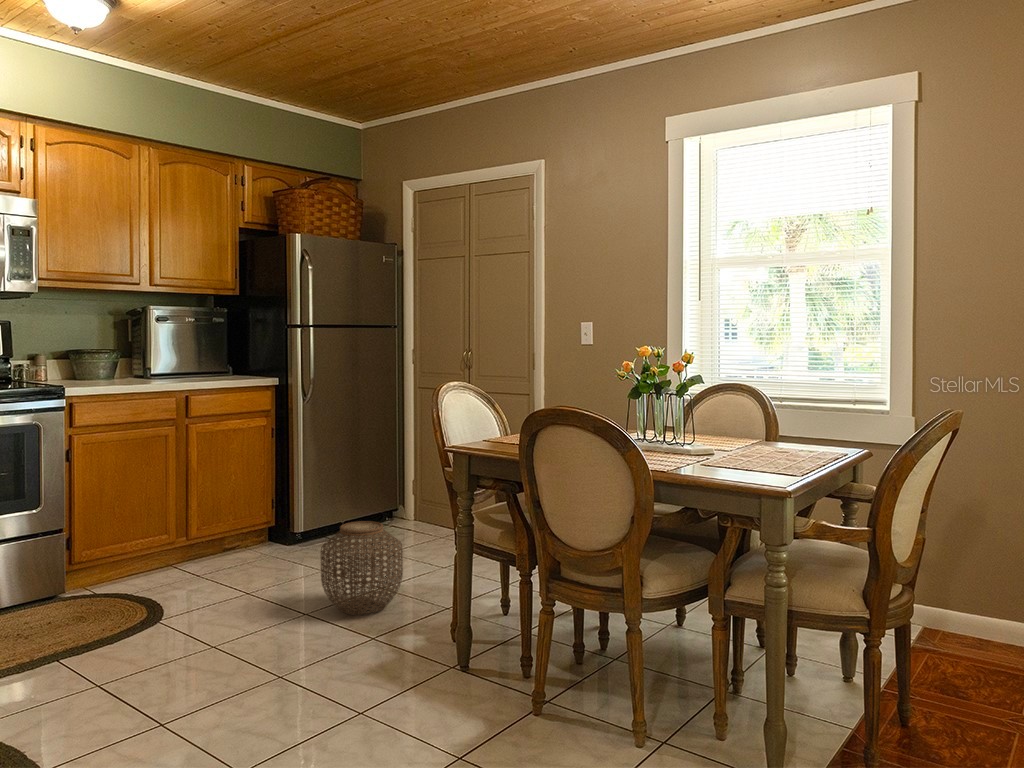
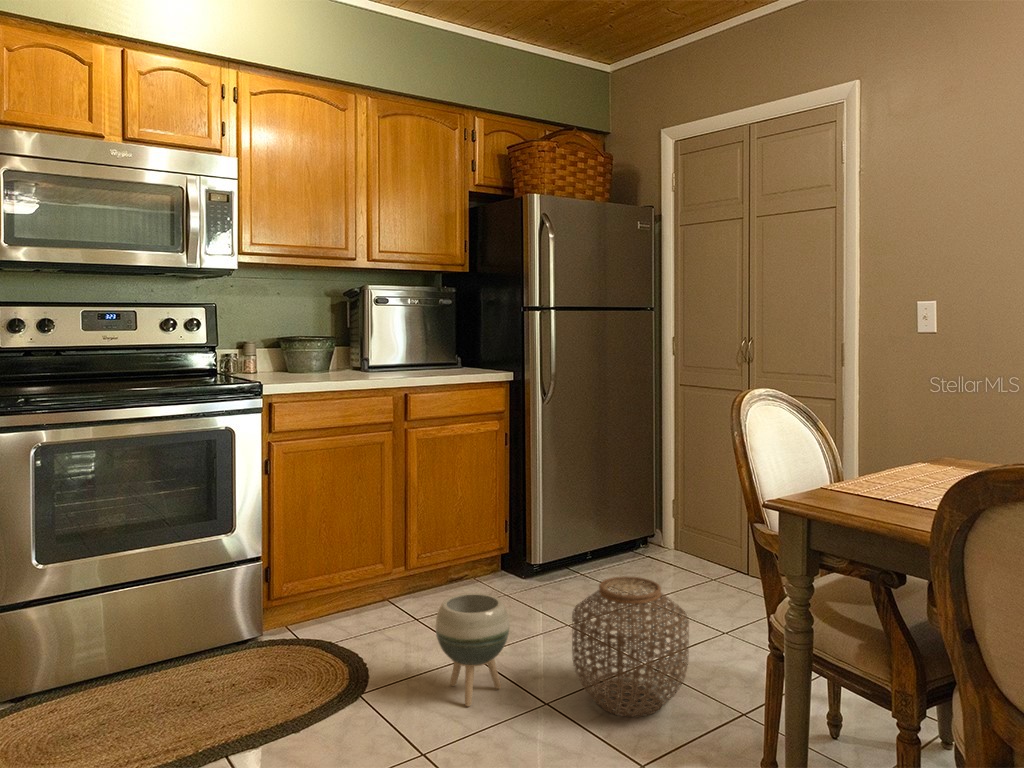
planter: none [218,541,275,620] -> present [436,593,510,706]

